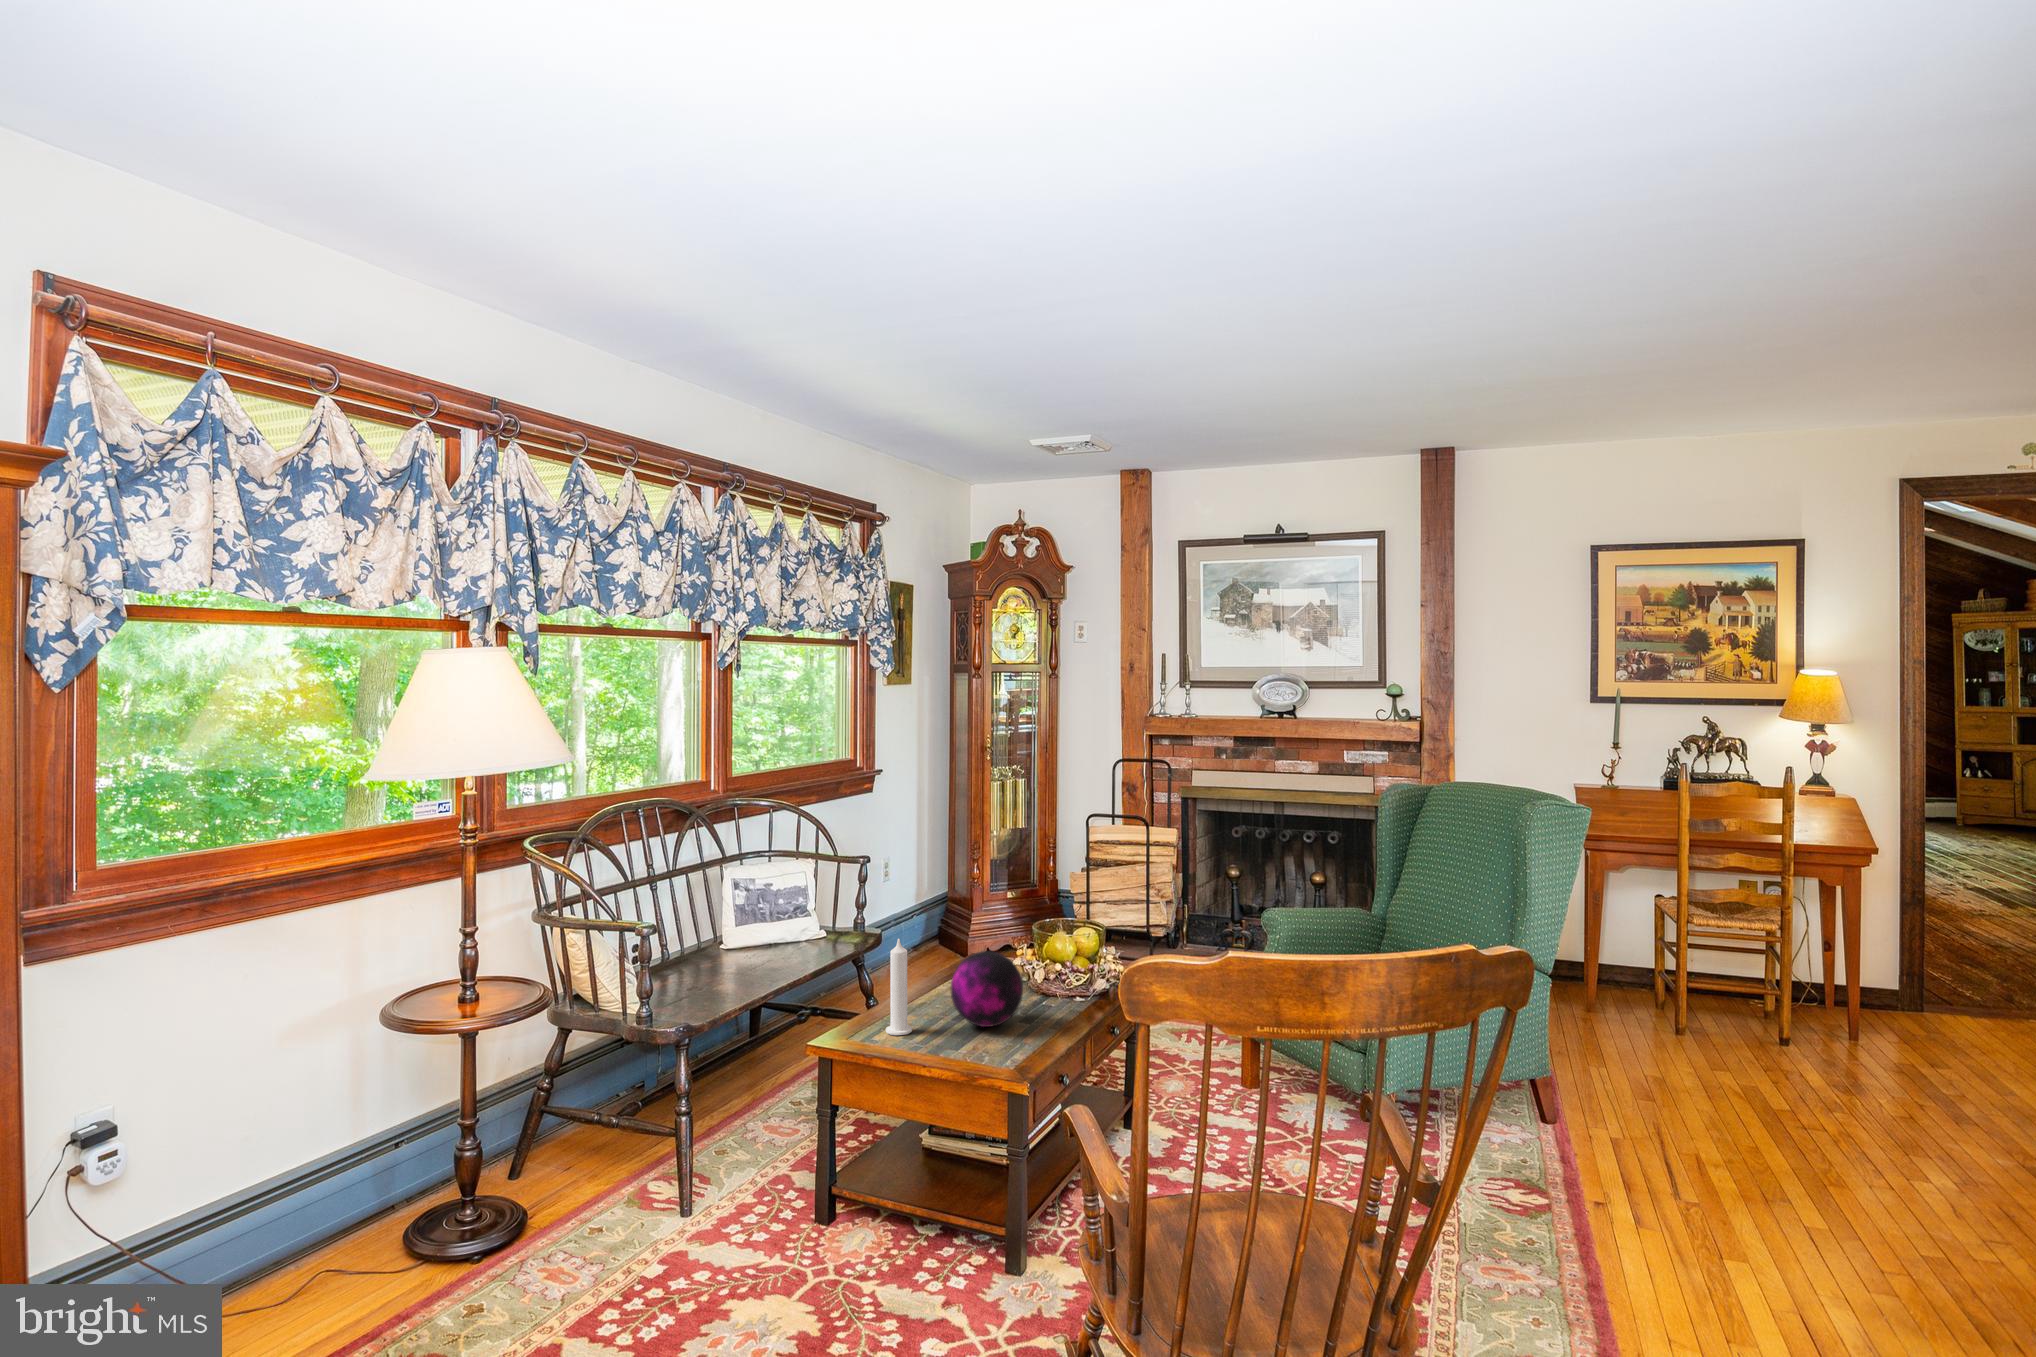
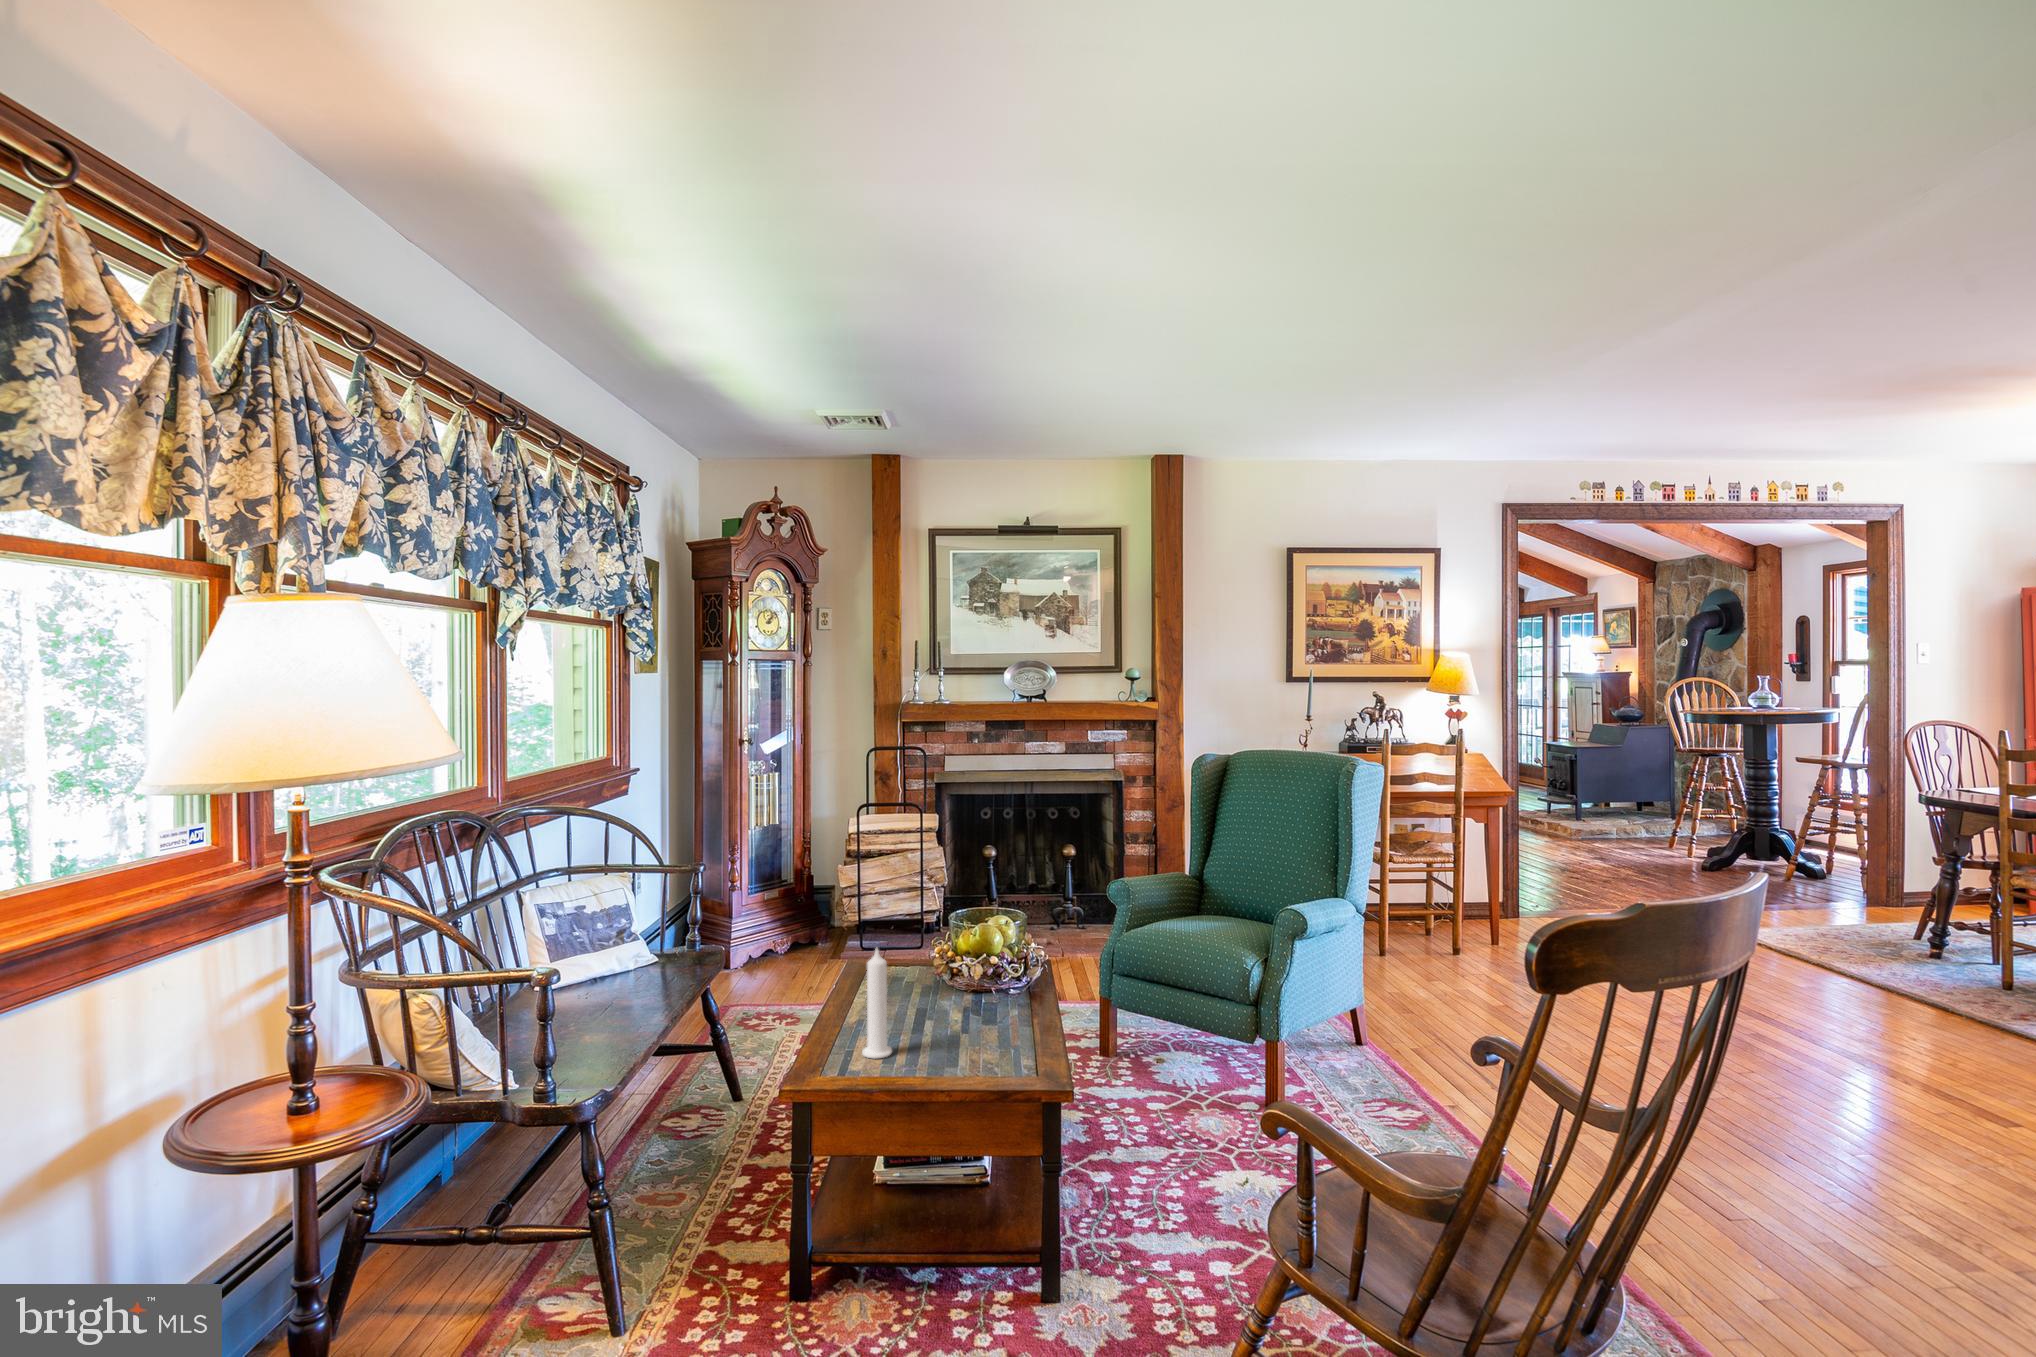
decorative orb: present [951,951,1023,1027] -> none [922,951,1002,1034]

